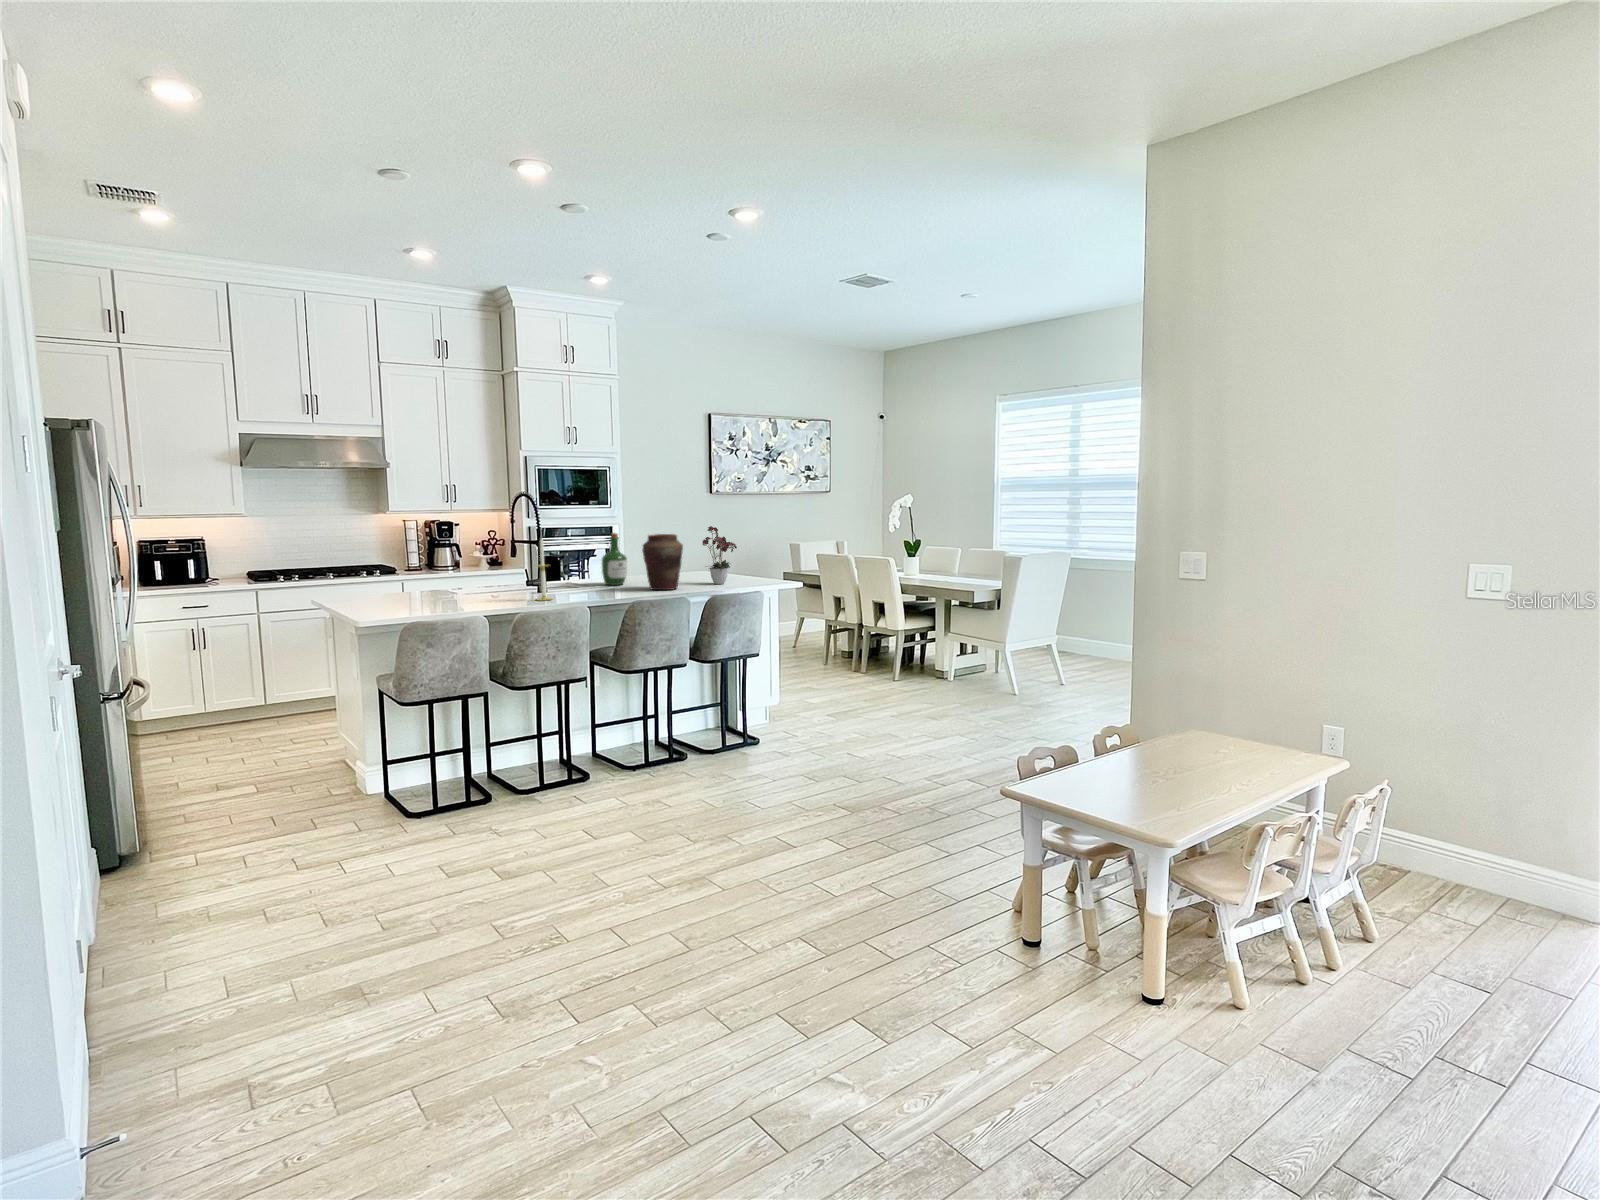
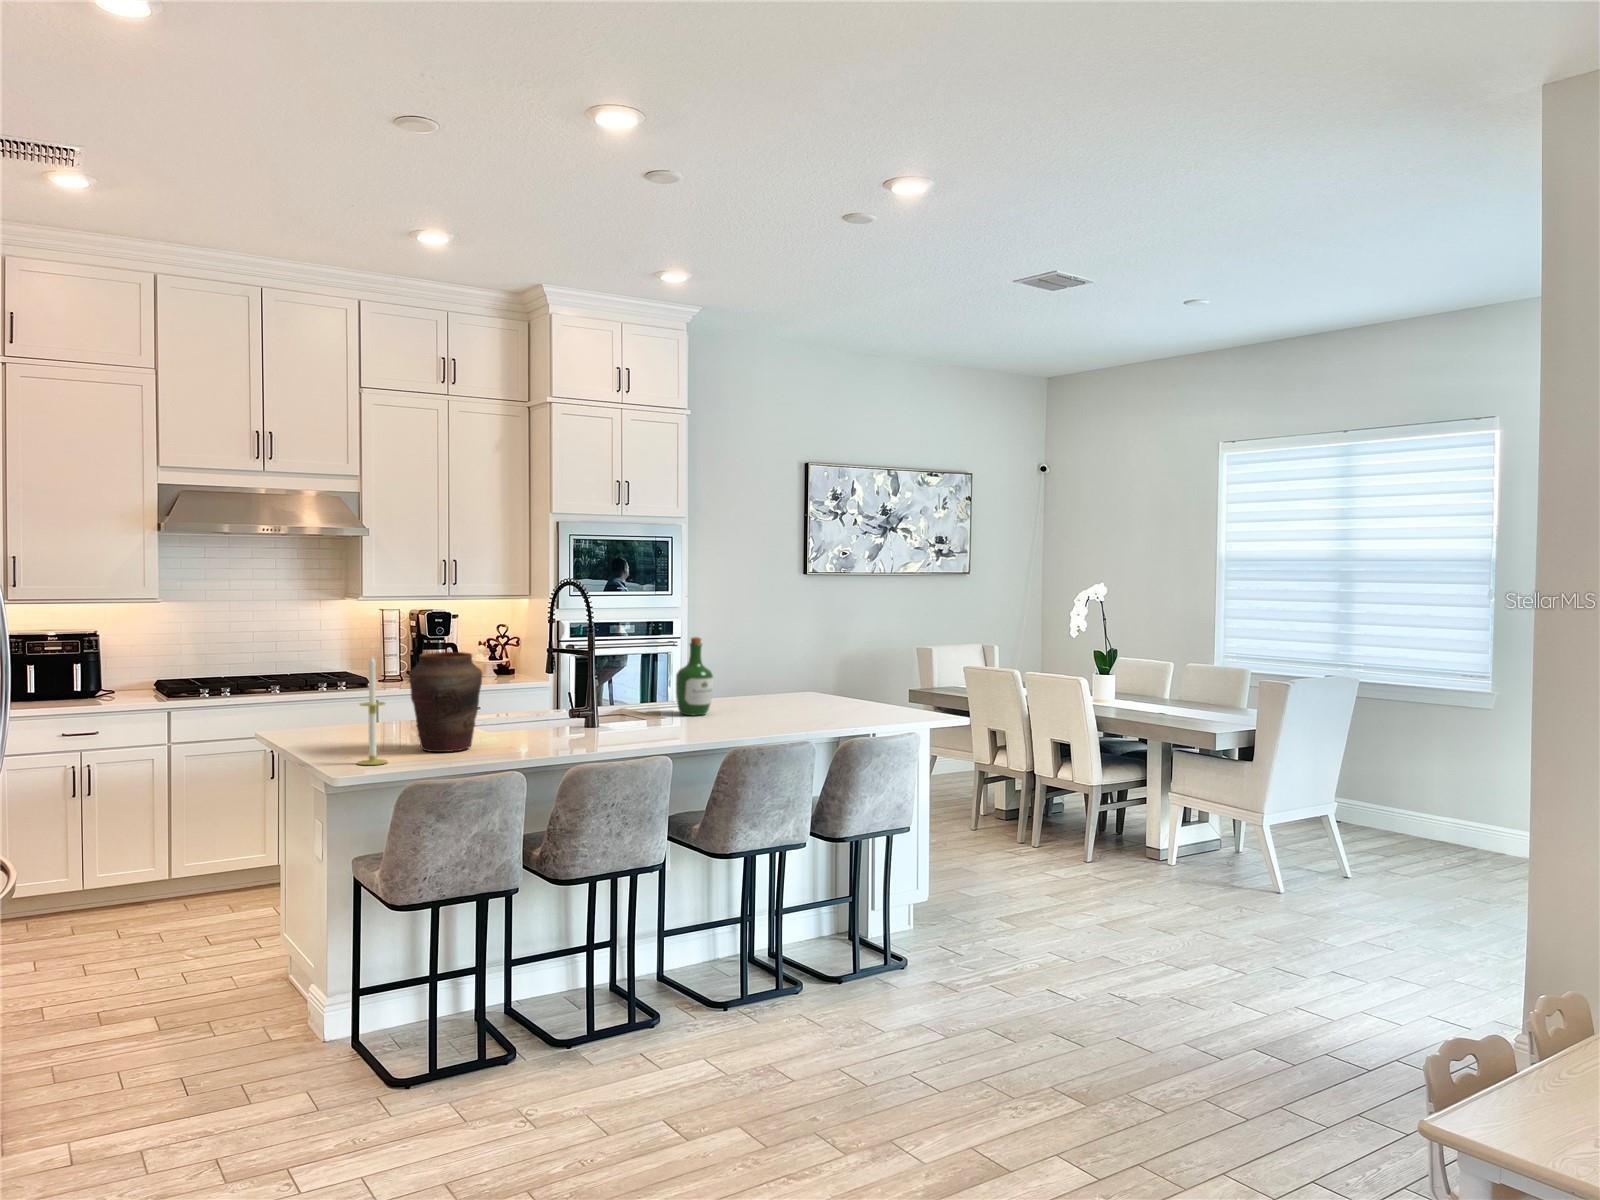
flower arrangement: present [702,526,737,584] -> none [822,625,883,717]
vase: present [642,534,683,590] -> present [409,652,482,752]
candle: present [537,539,551,601] -> present [358,656,387,765]

